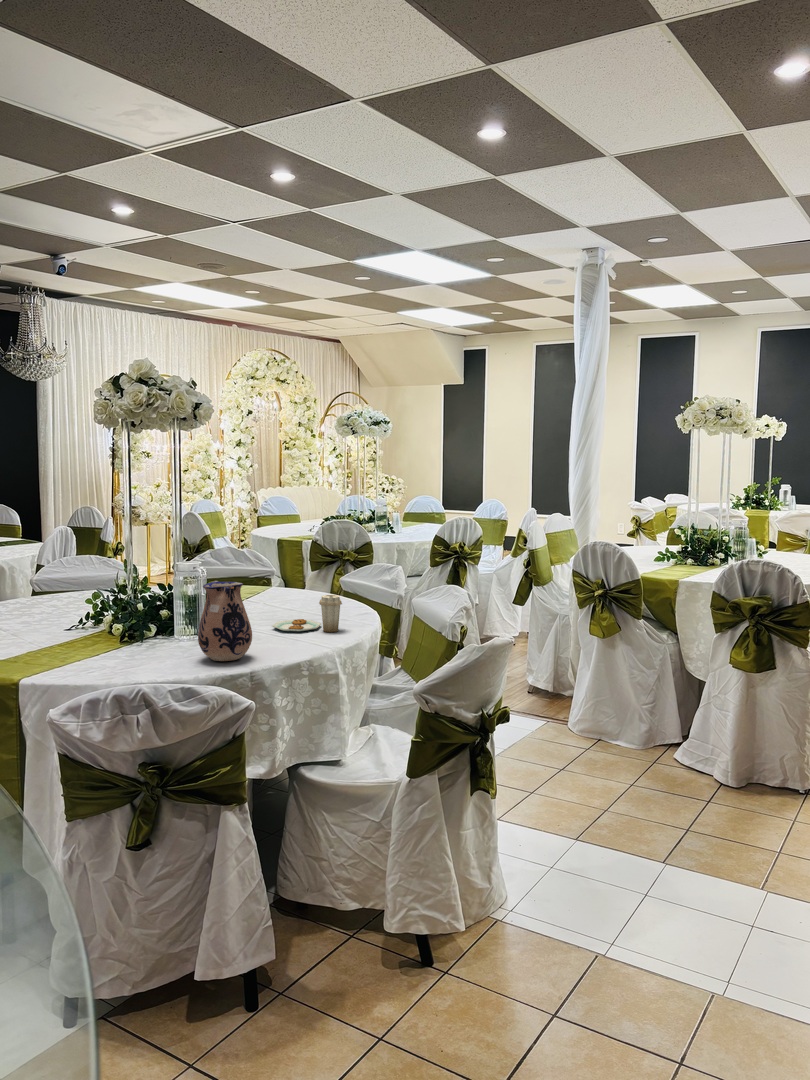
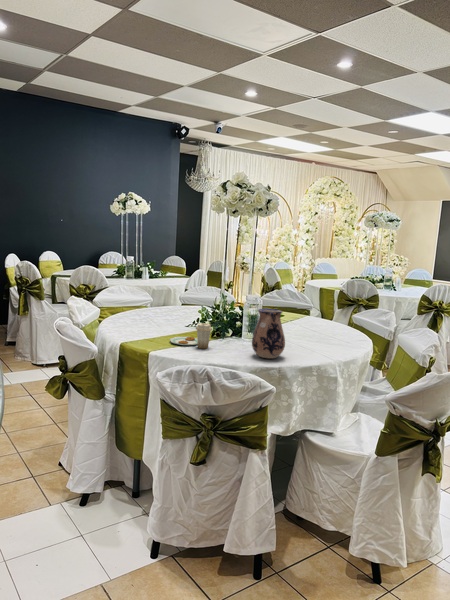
plate: present [272,595,342,633] -> present [170,323,212,349]

